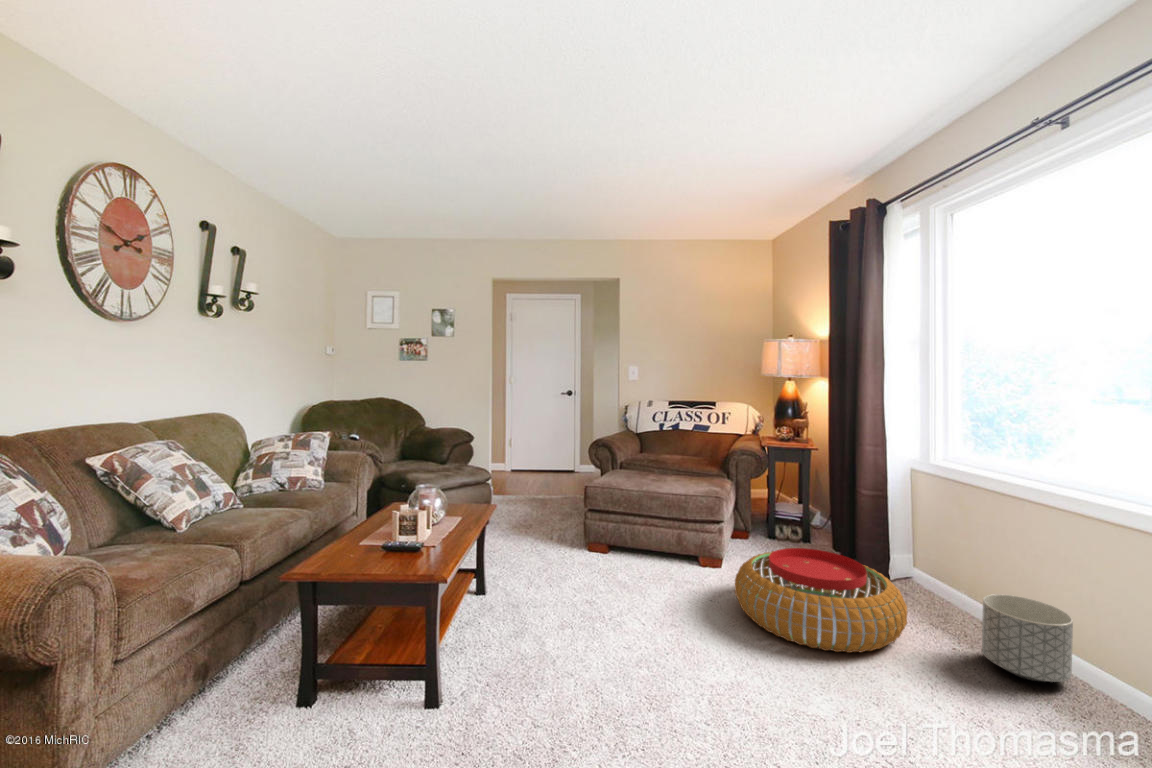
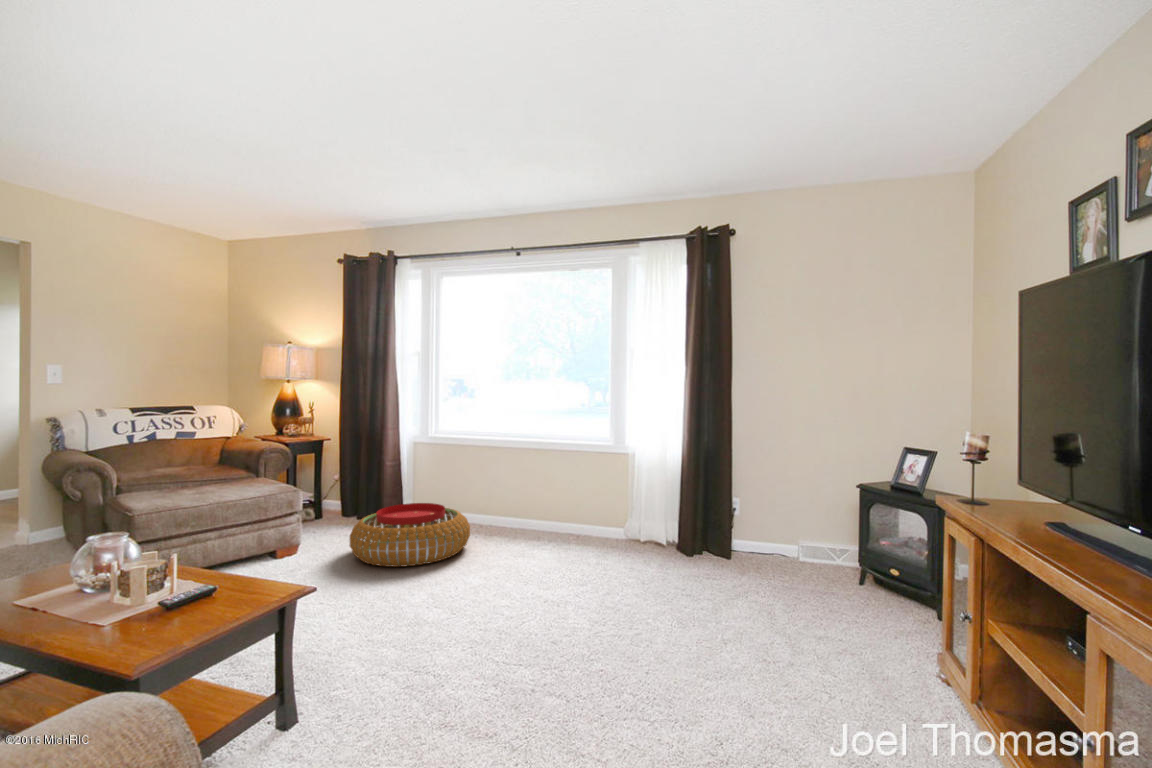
planter: present [982,594,1073,682] -> none [496,493,533,534]

